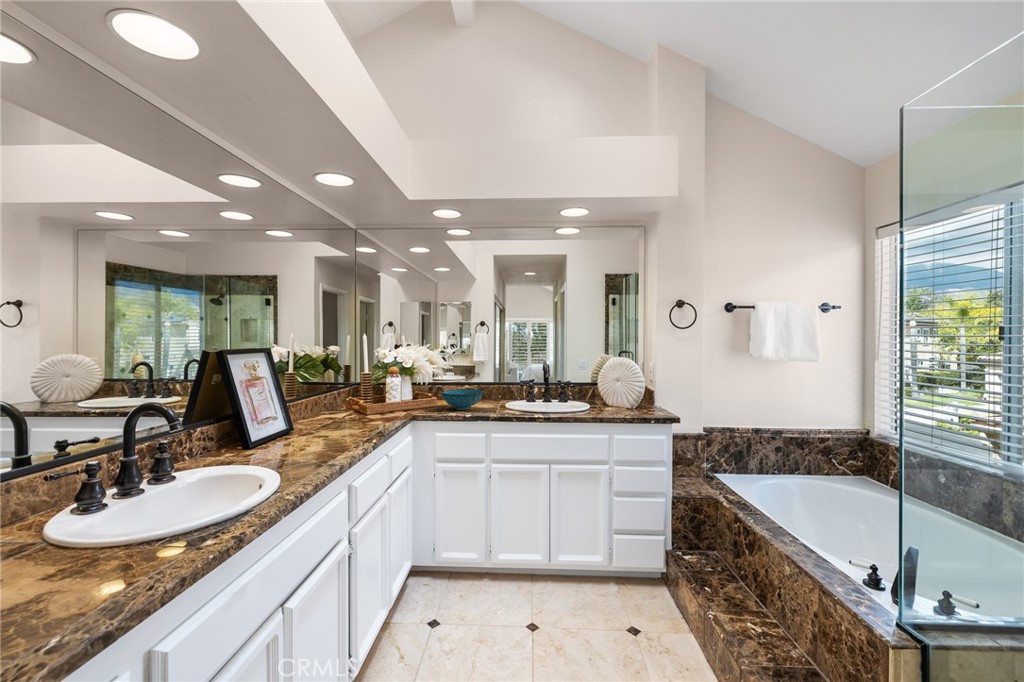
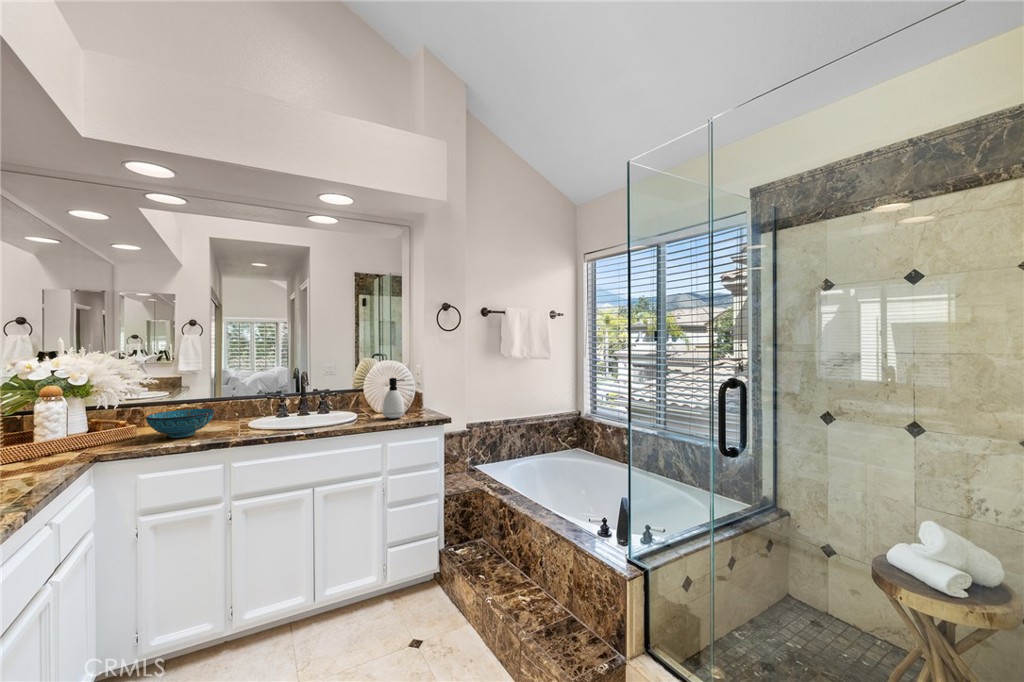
soap dispenser: none [613,374,634,413] -> present [382,378,405,418]

